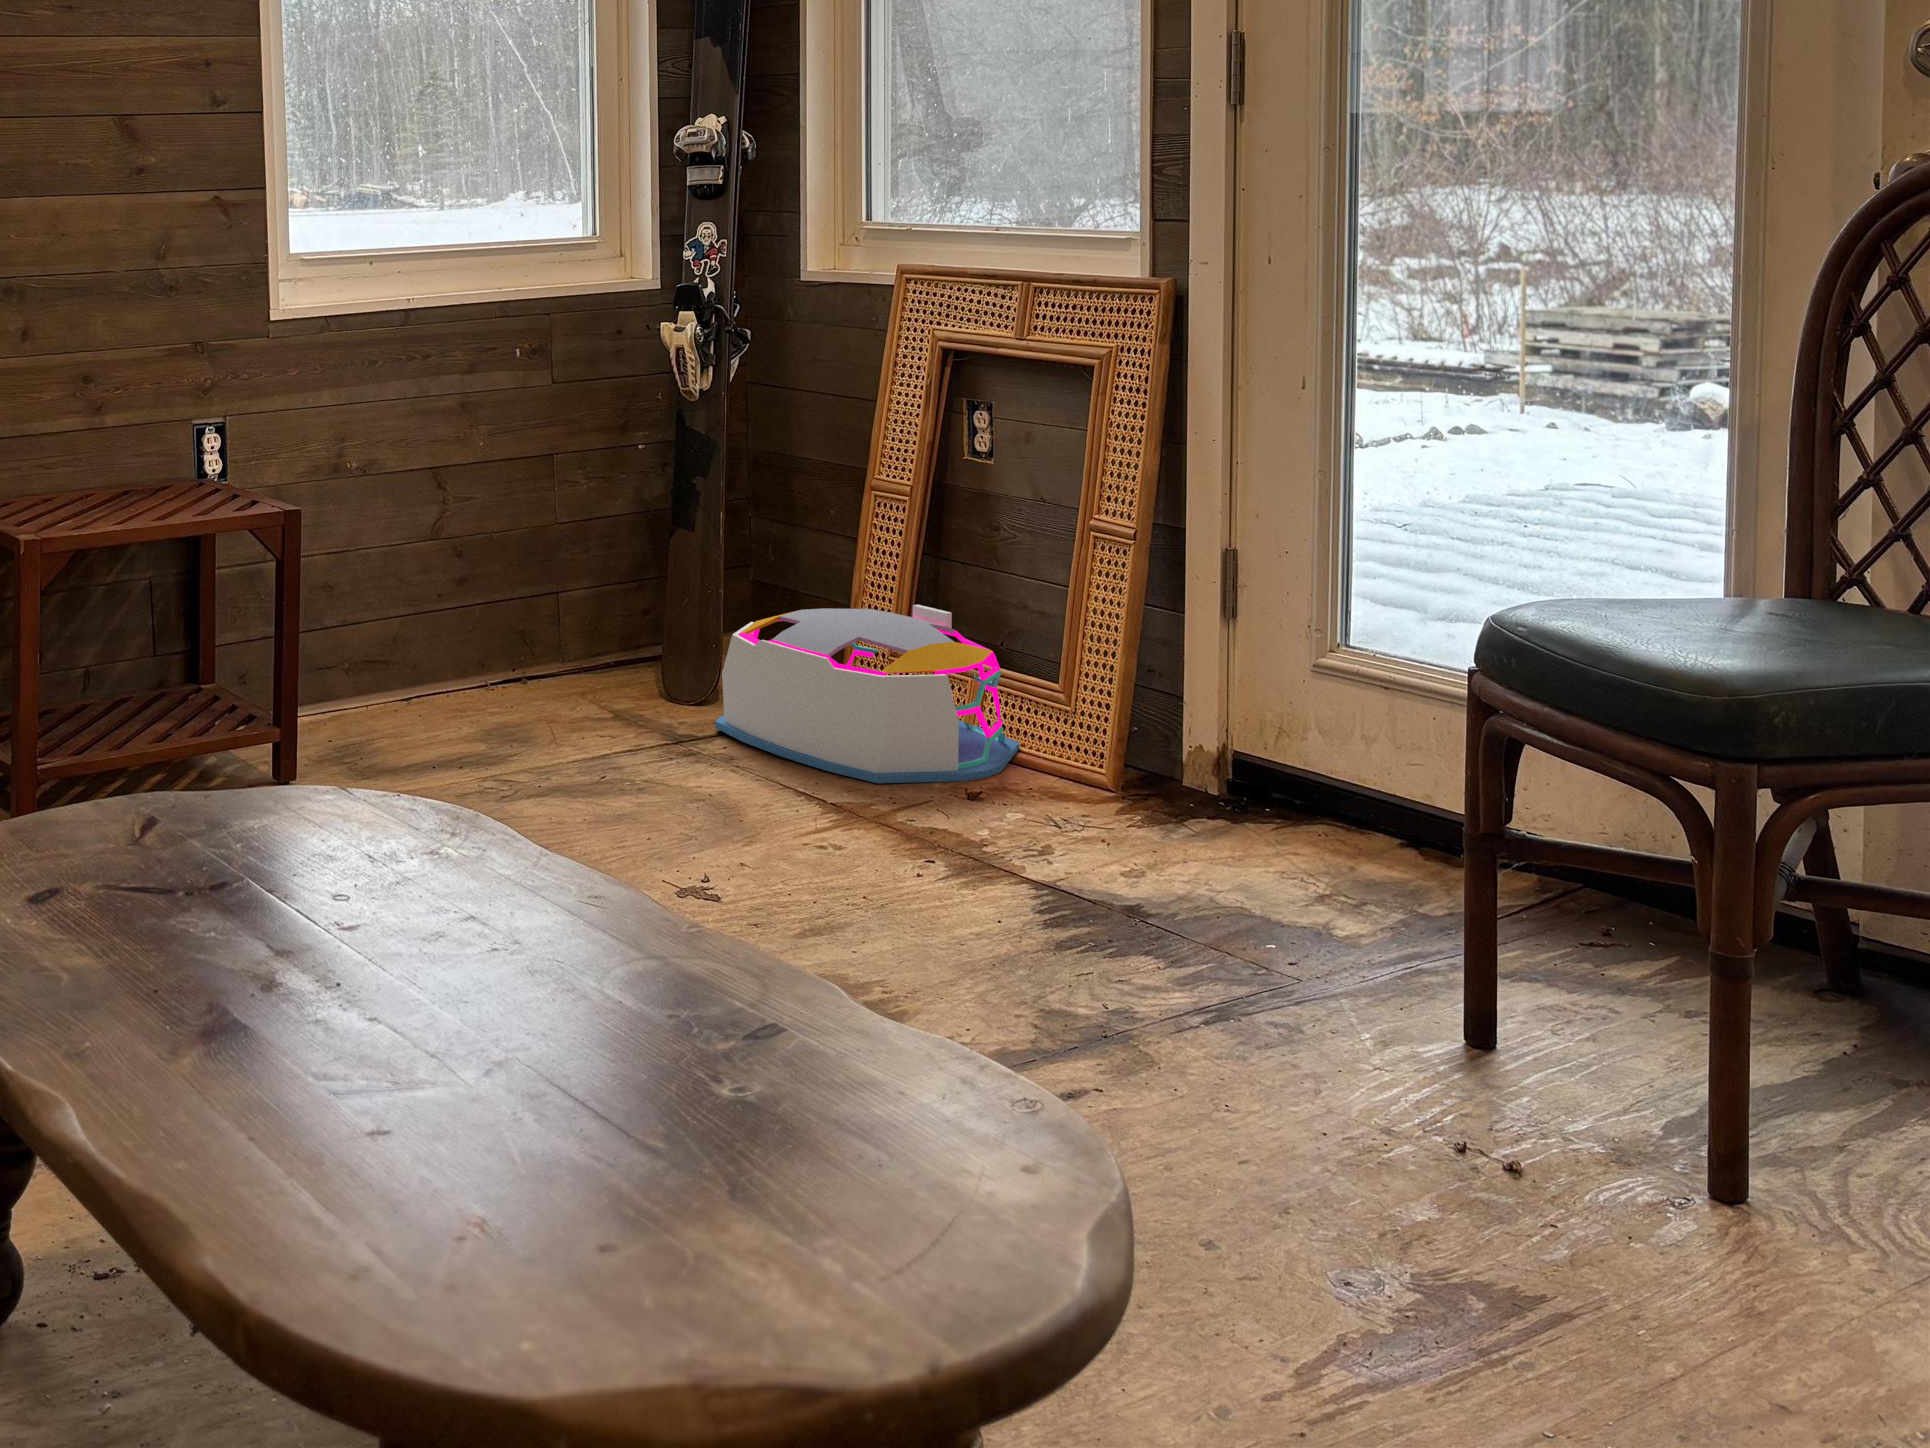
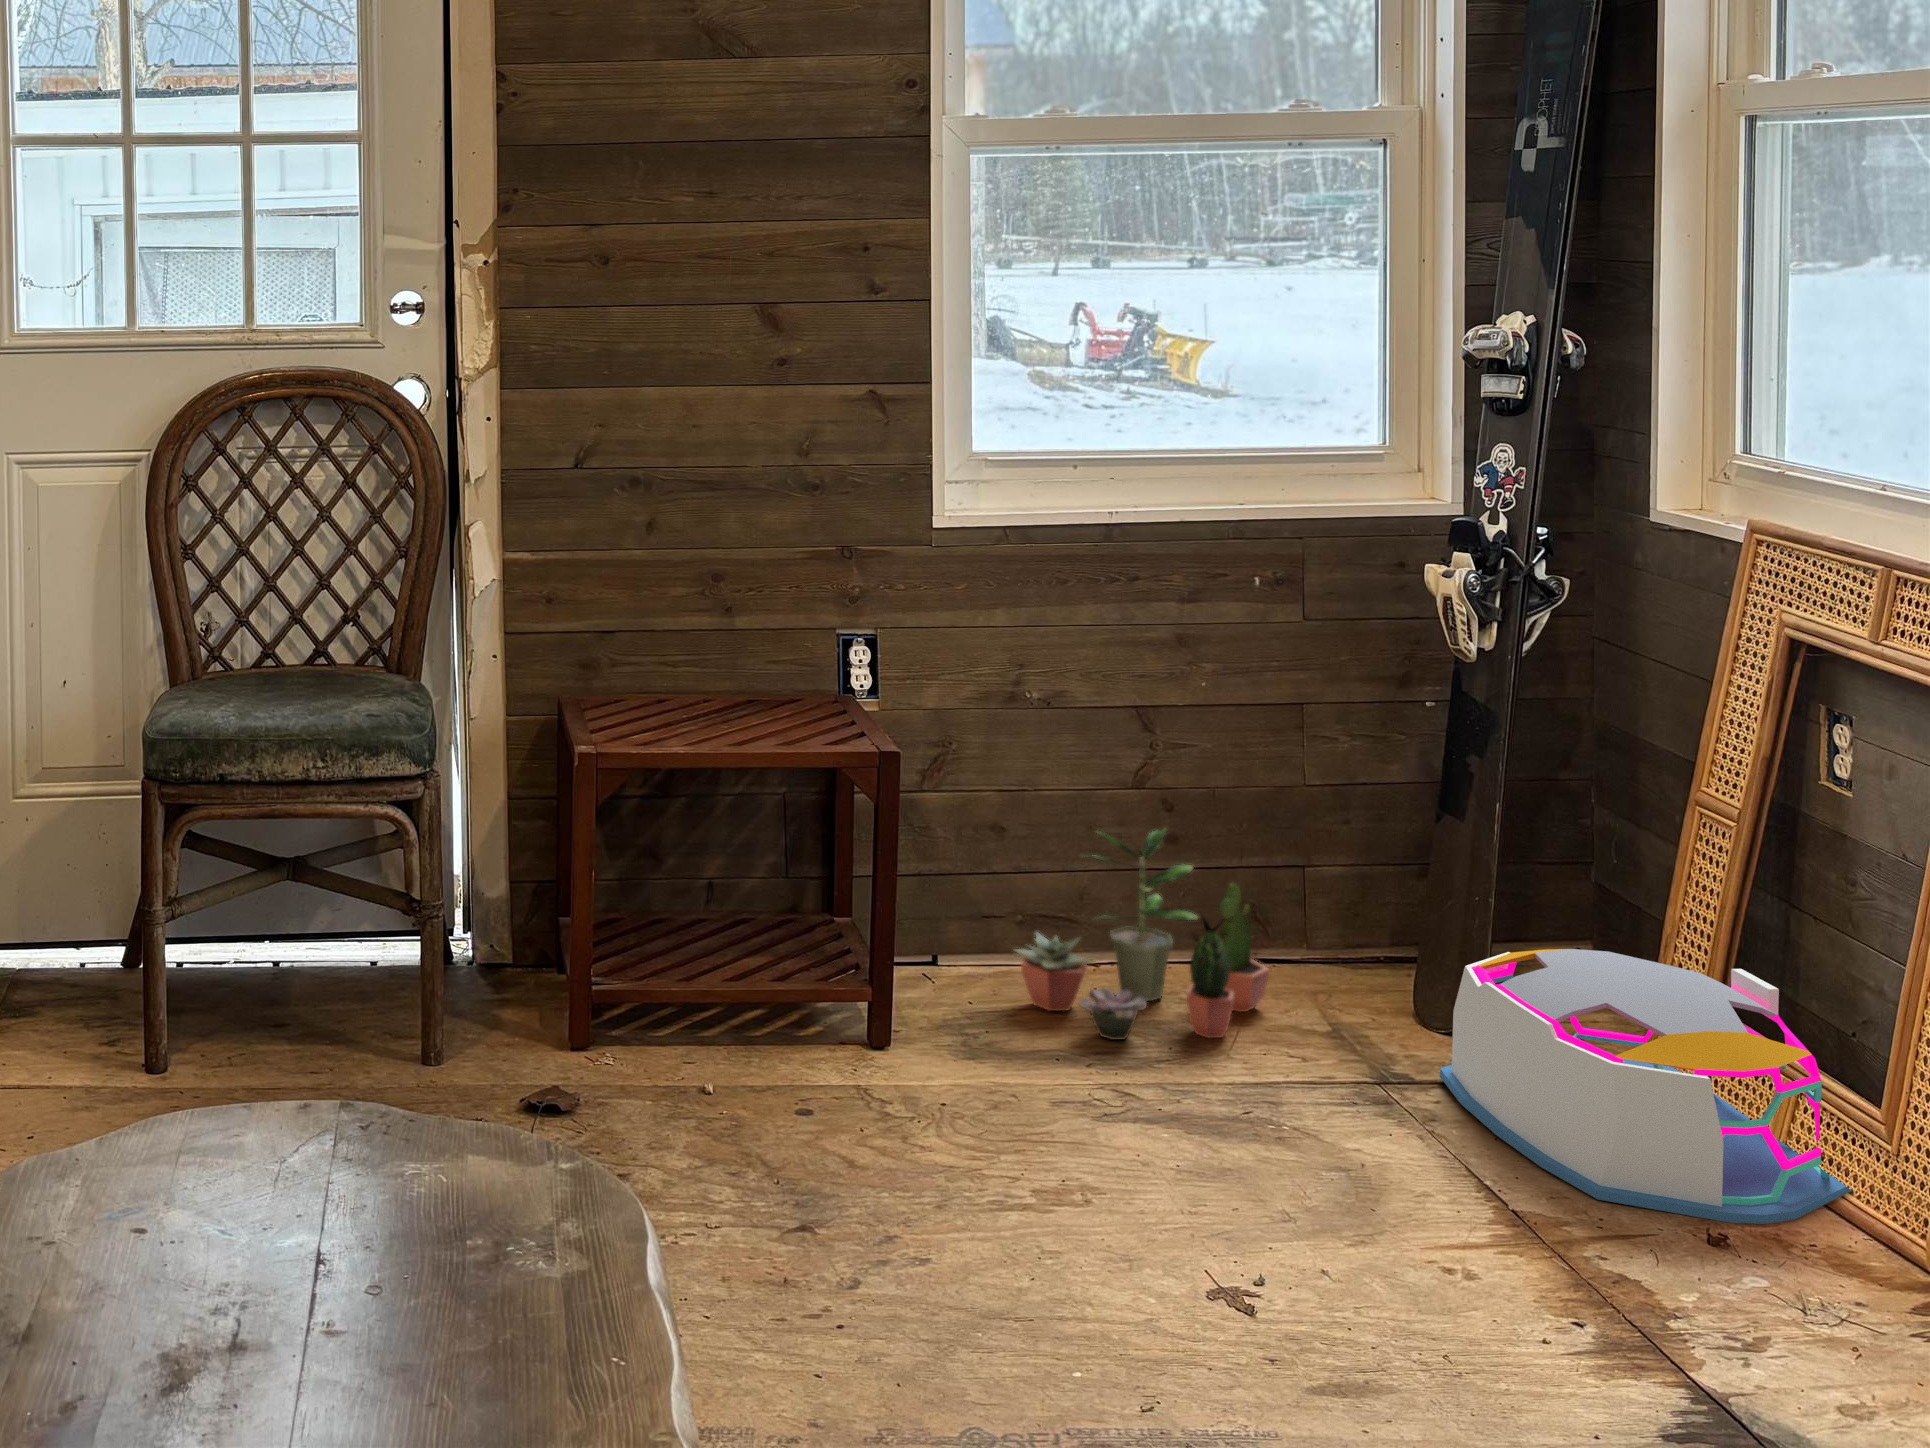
potted plant: none [360,561,557,746] -> present [1015,828,1269,1040]

